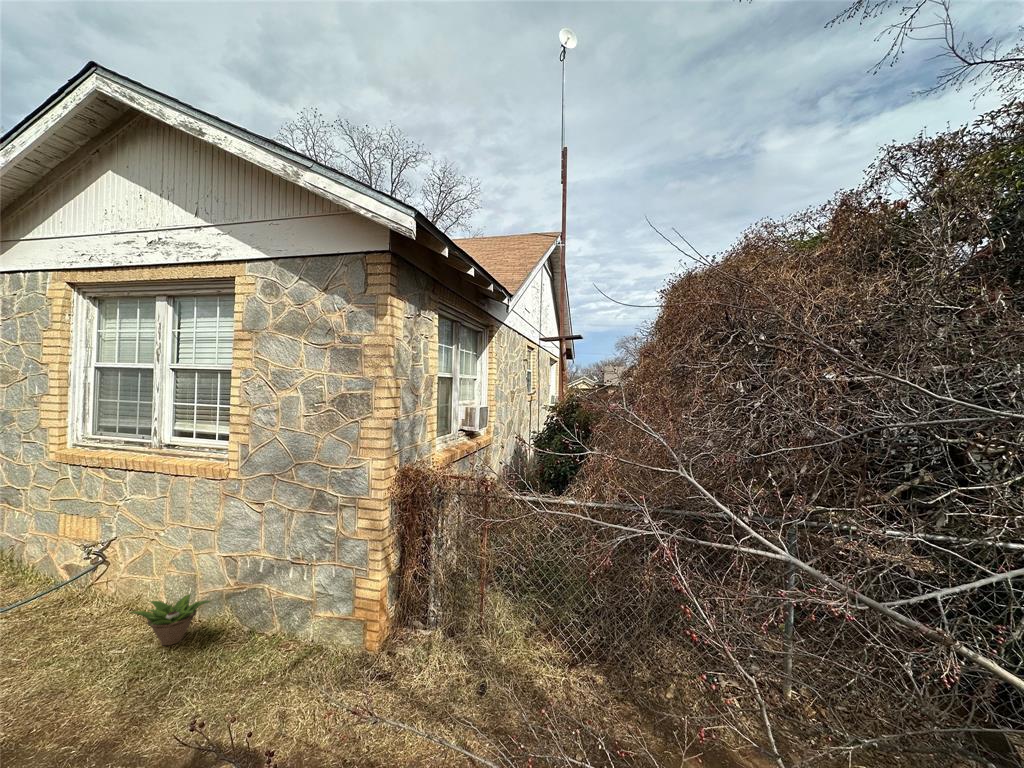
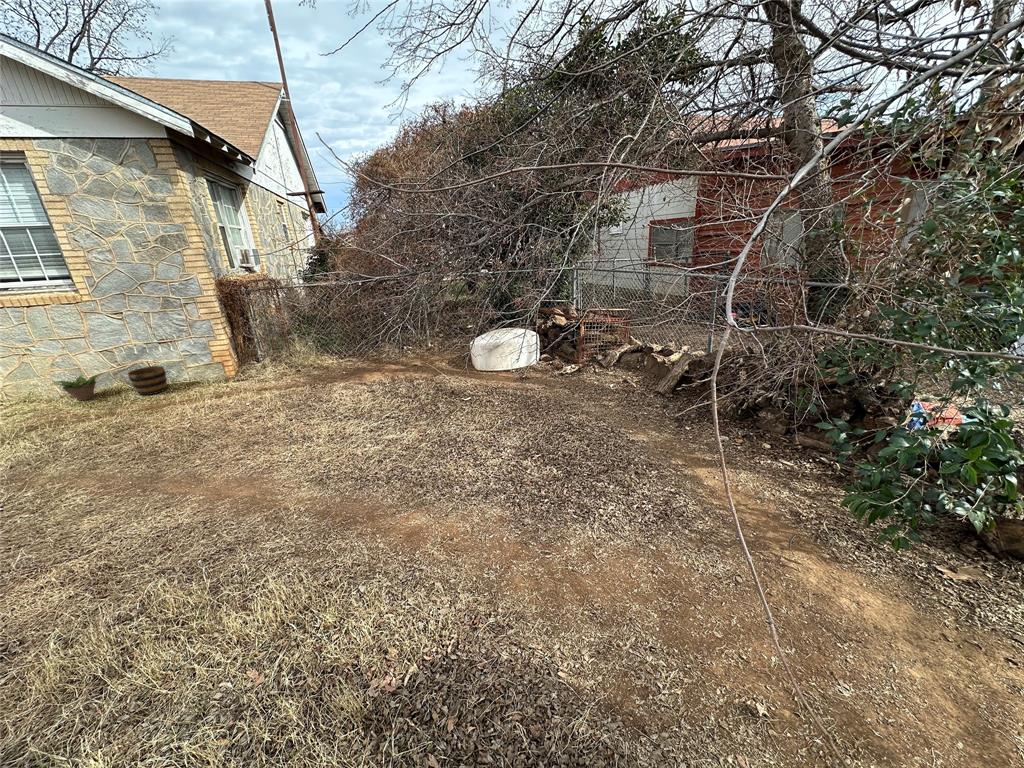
bucket: none [223,603,281,667] -> present [128,366,168,395]

